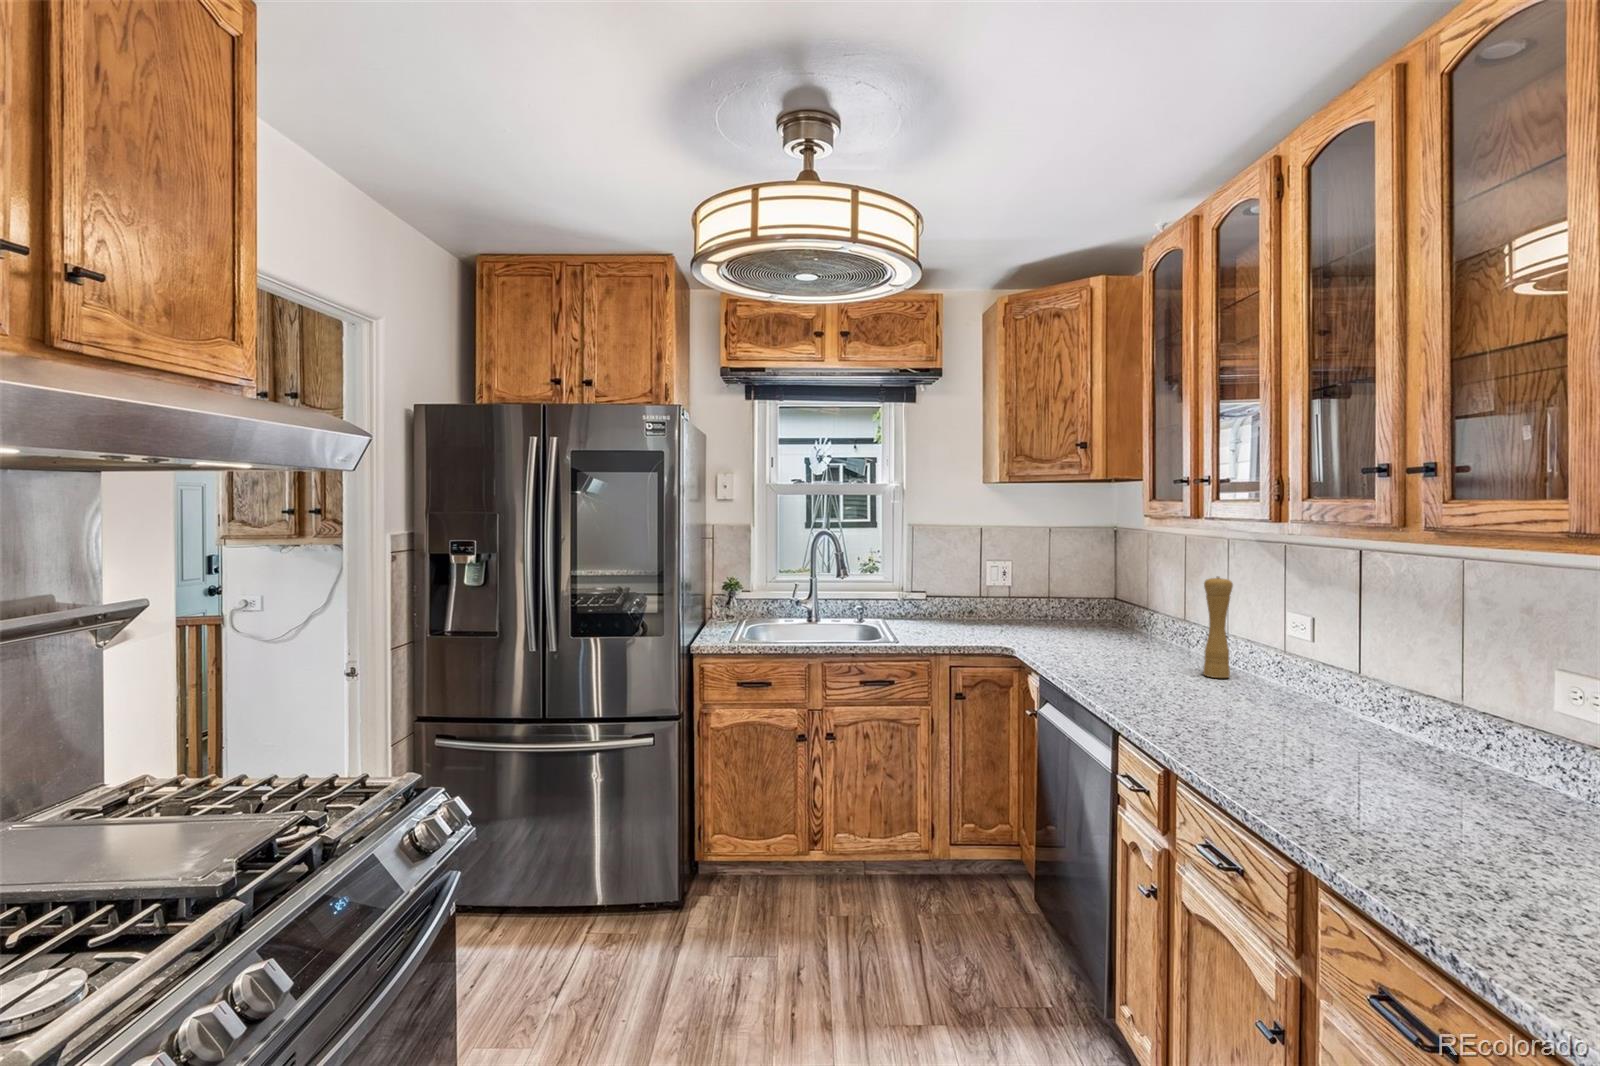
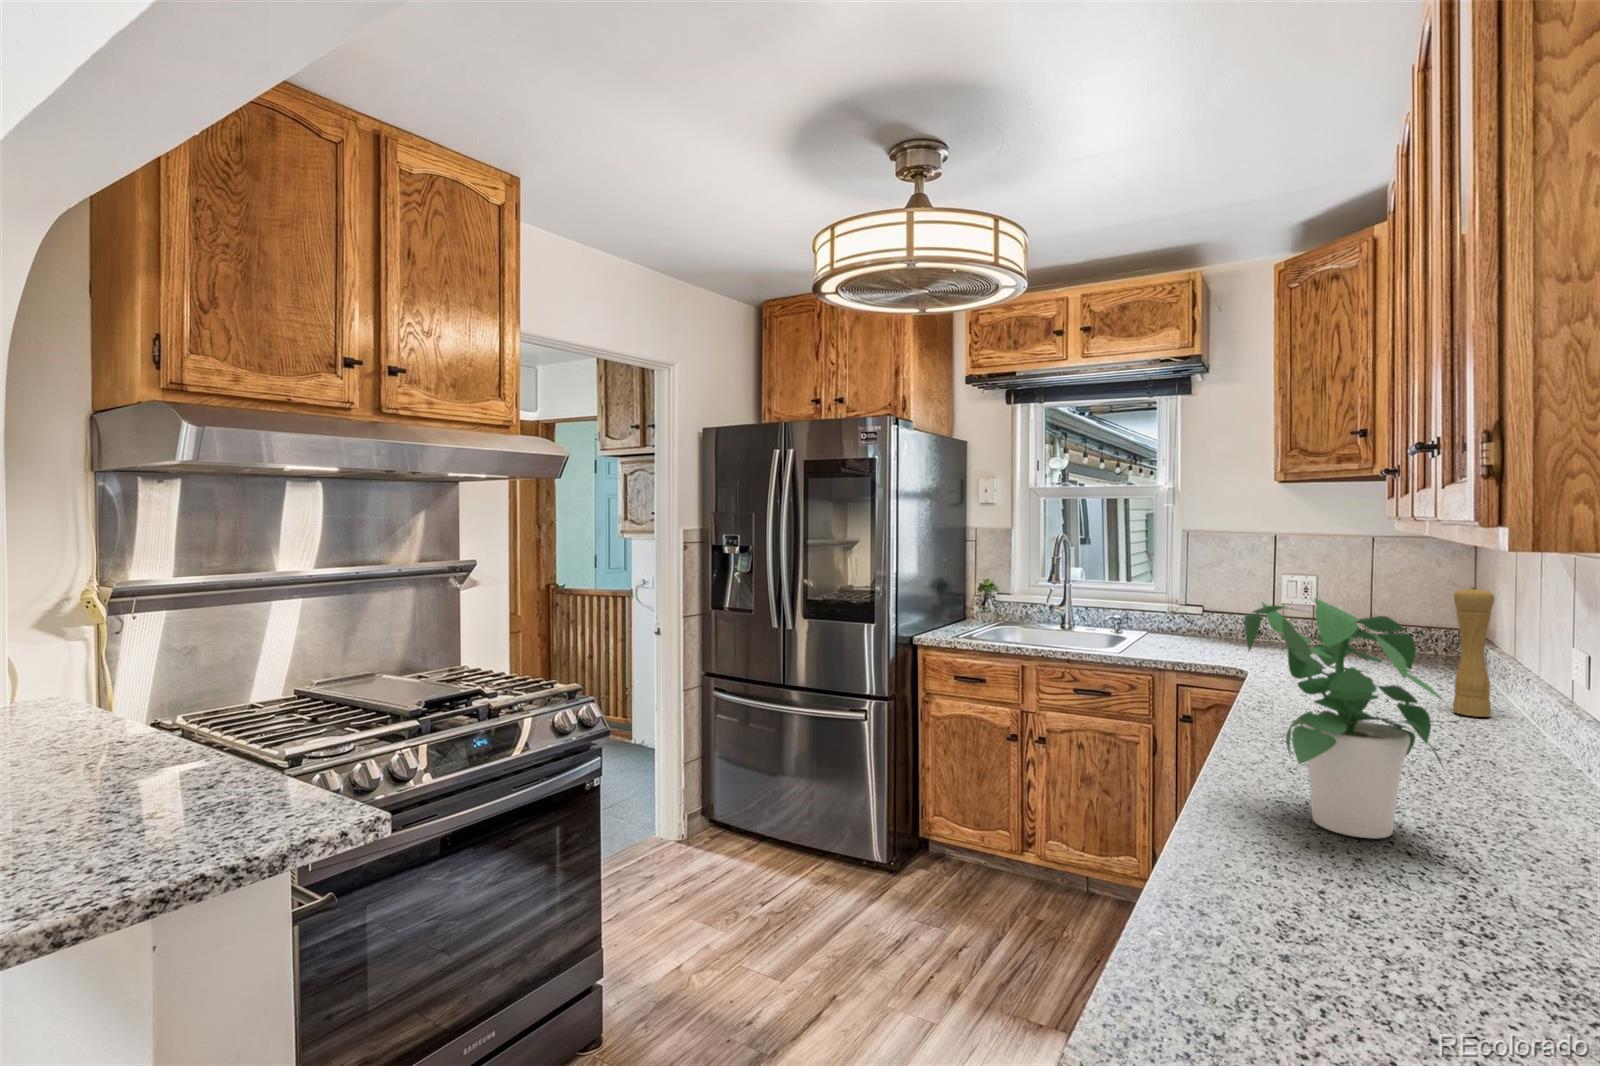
potted plant: none [1271,607,1455,809] -> present [1245,598,1448,839]

